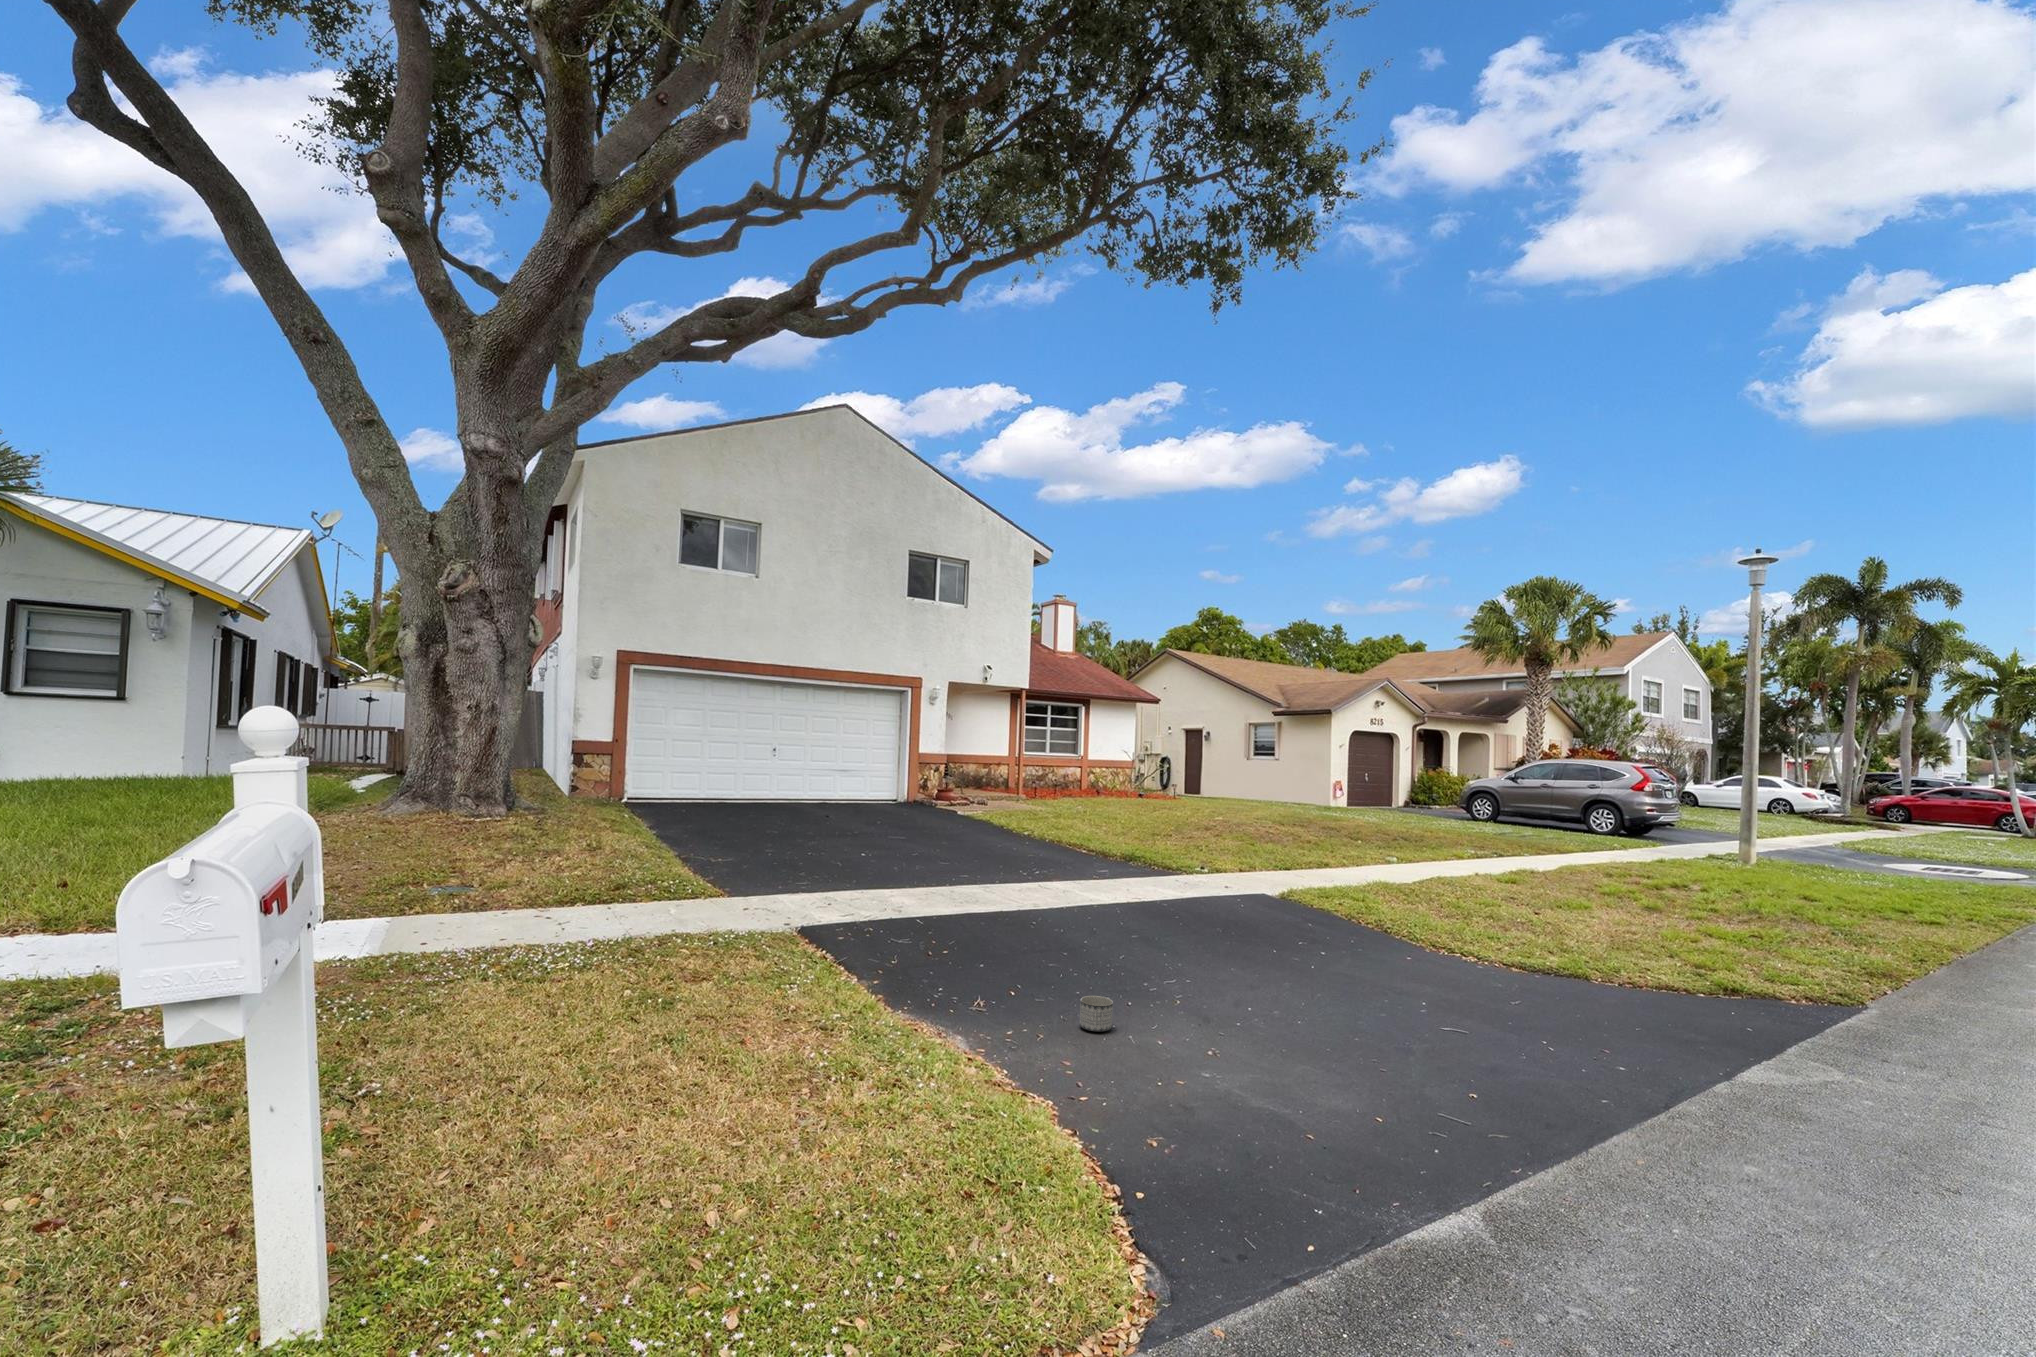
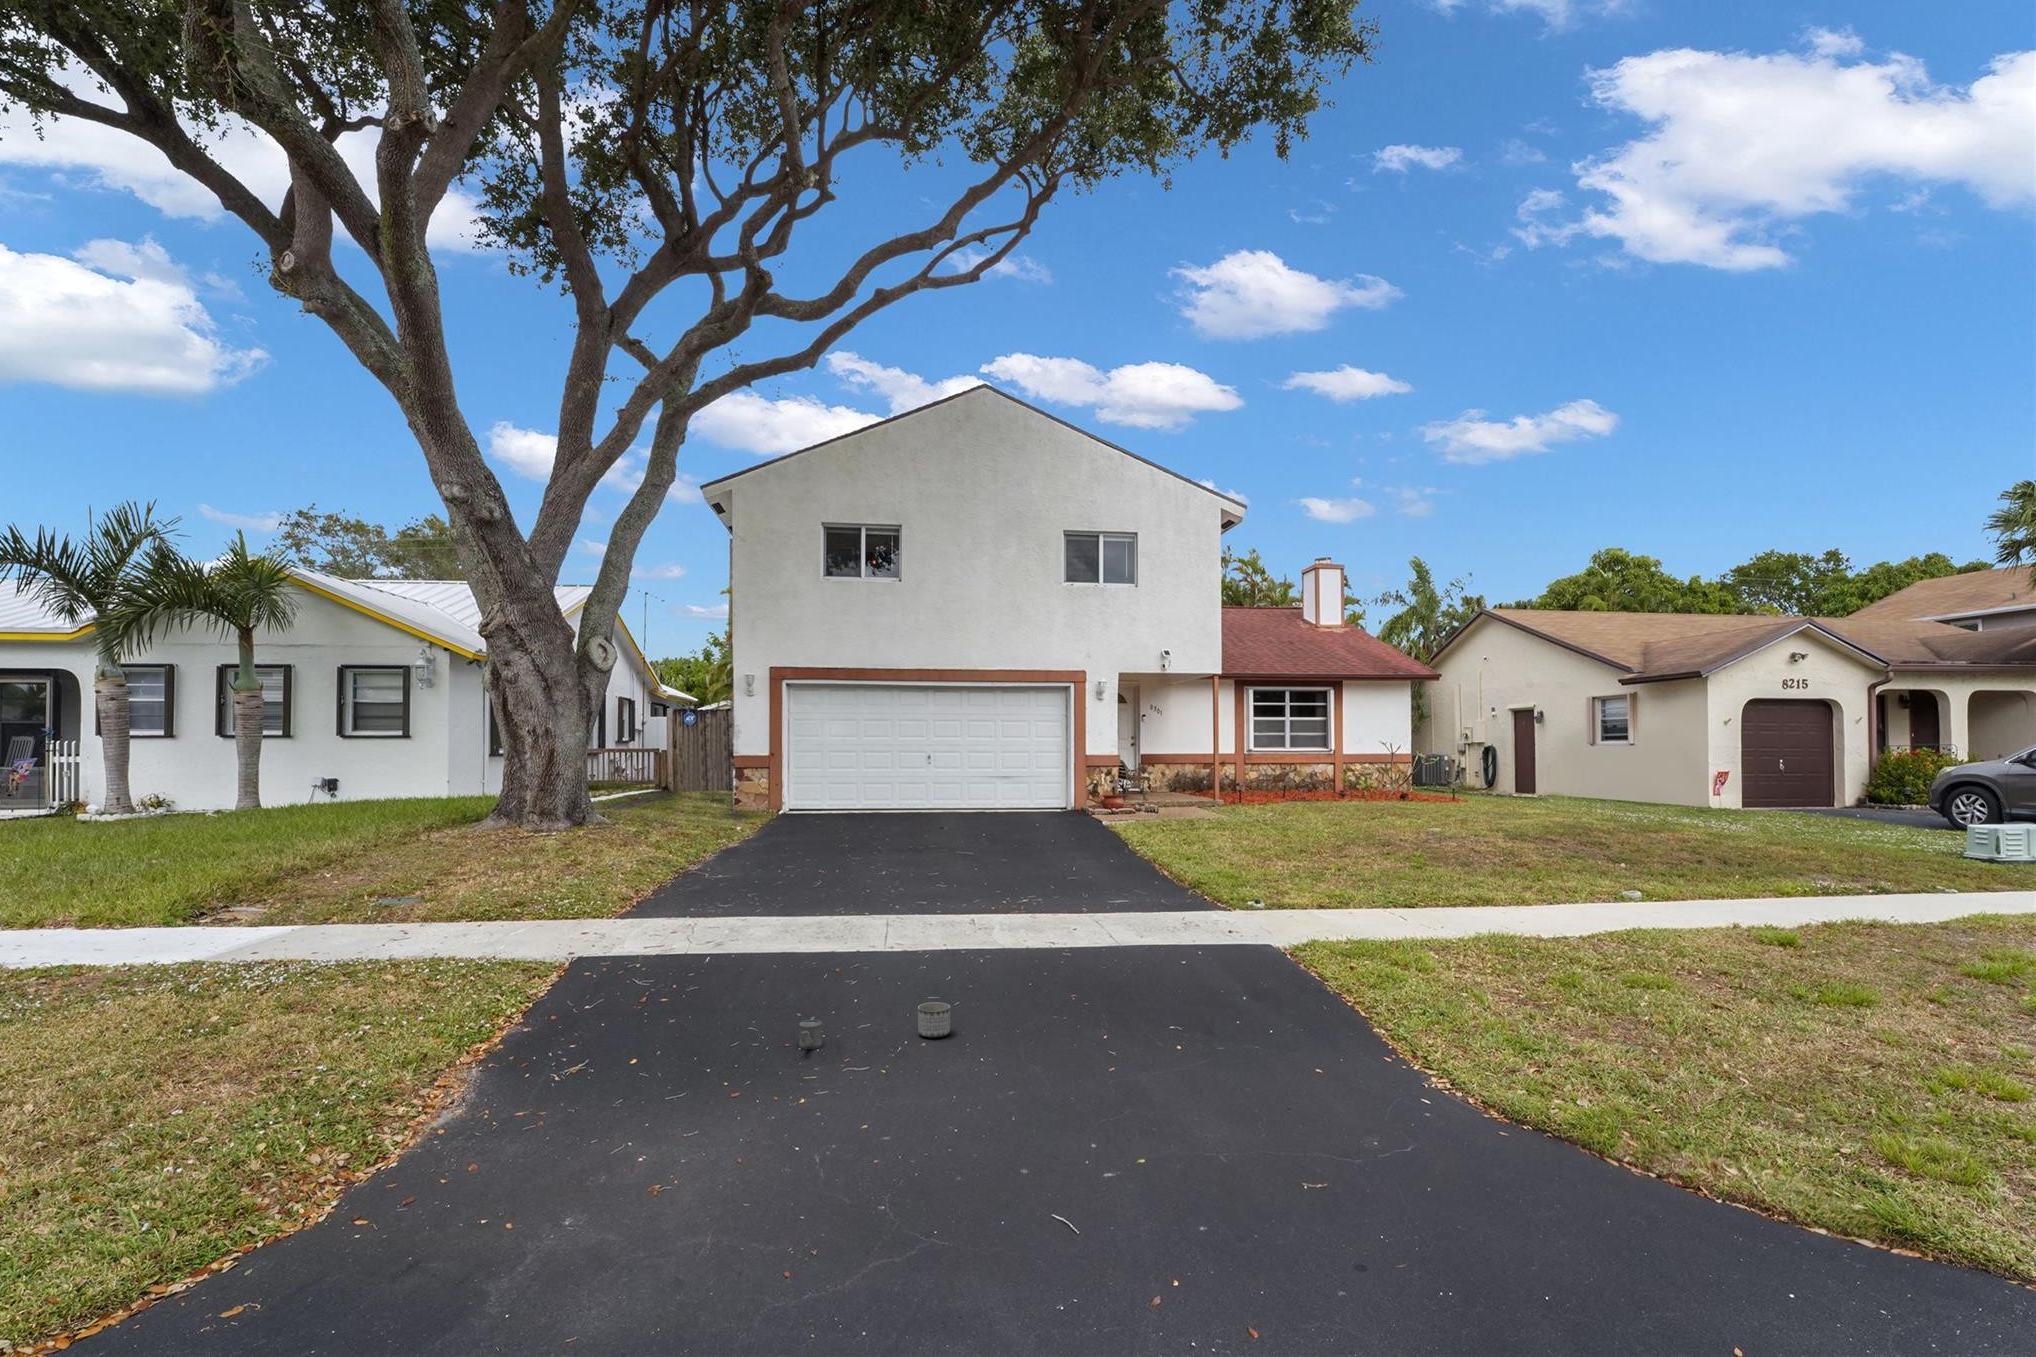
watering can: none [982,1017,1015,1052] -> present [799,1017,823,1049]

